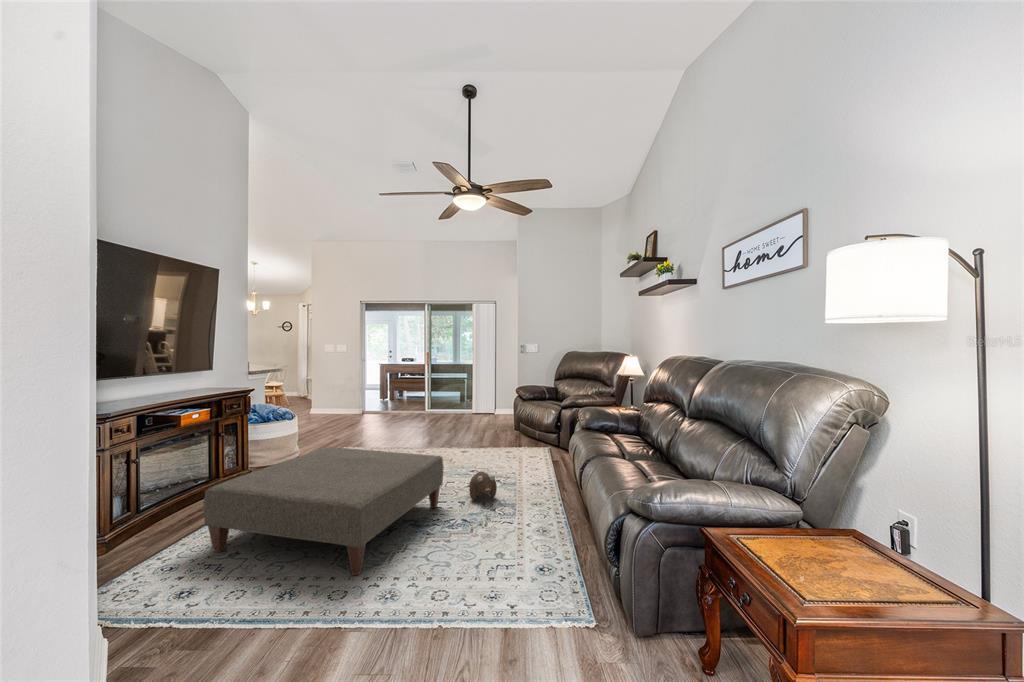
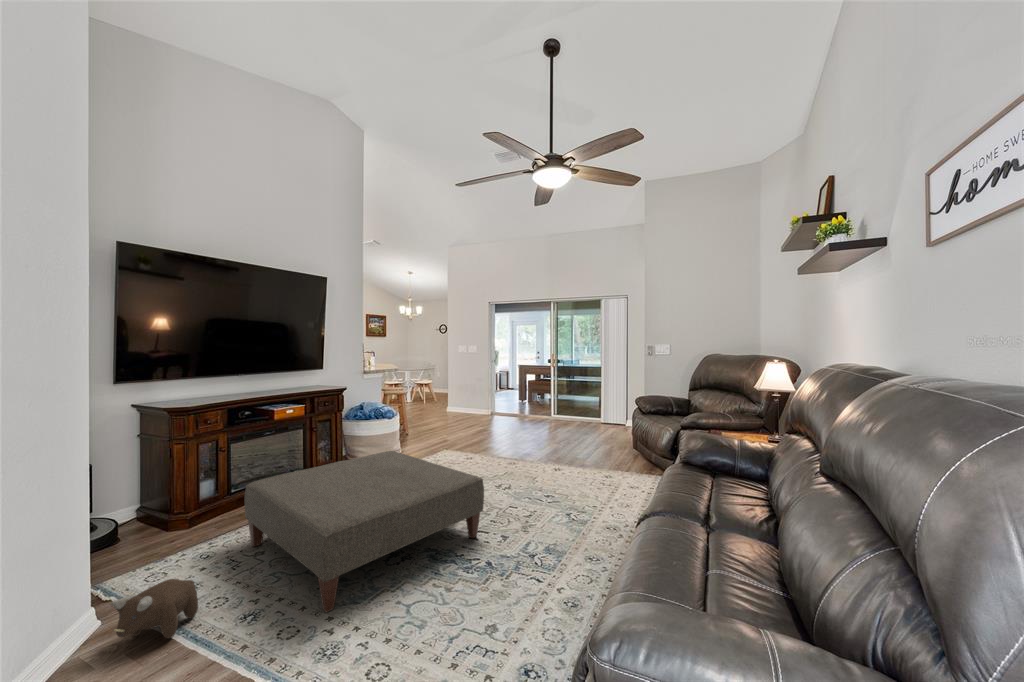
plush toy: present [470,472,497,500] -> present [111,579,198,638]

